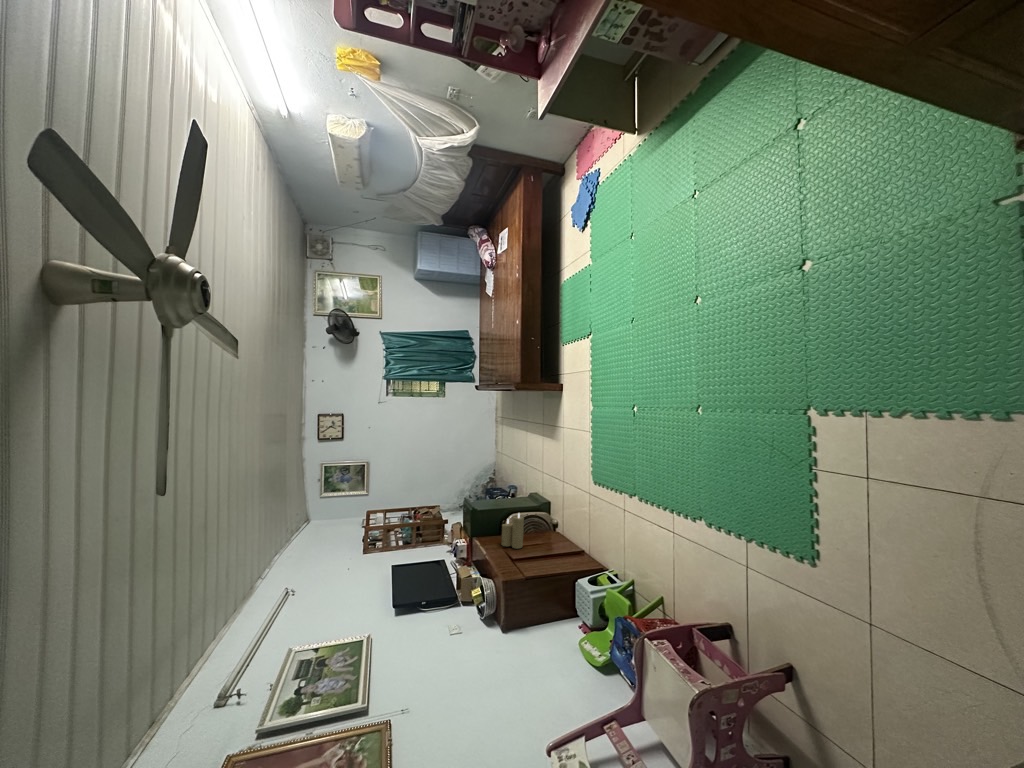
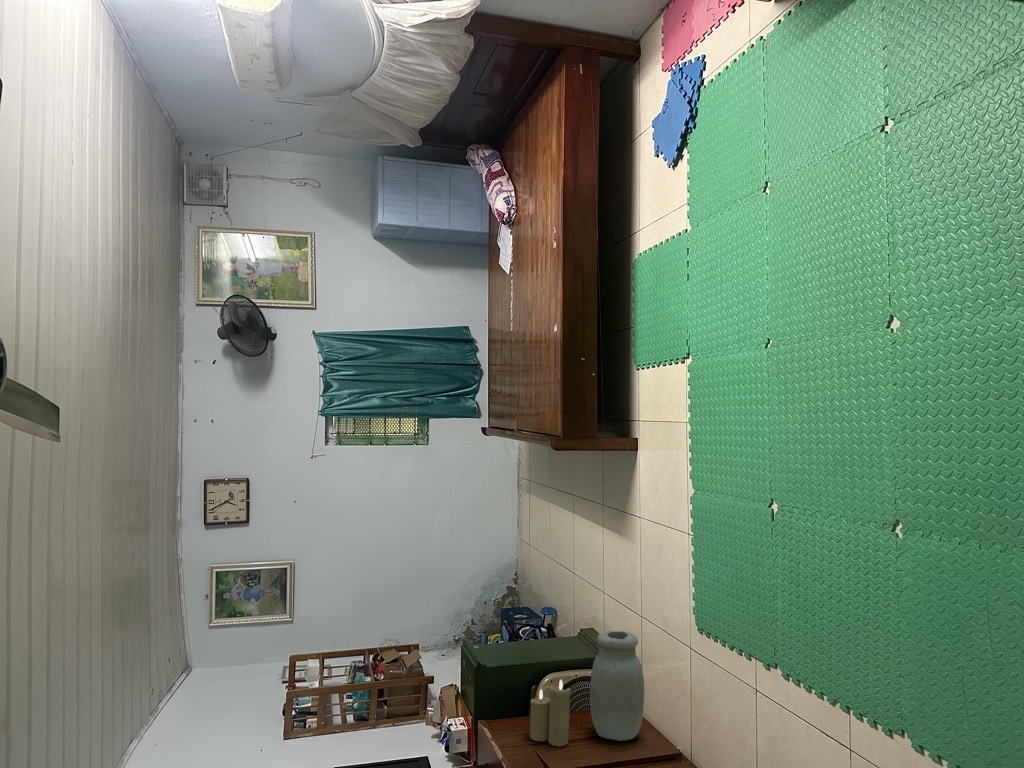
jar: none [535,487,564,546] -> present [590,631,644,741]

